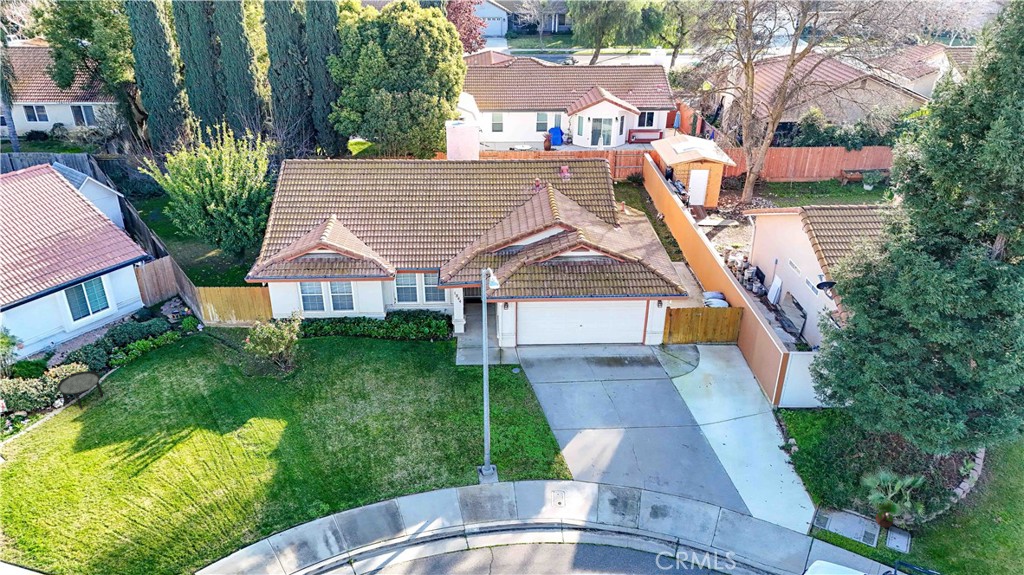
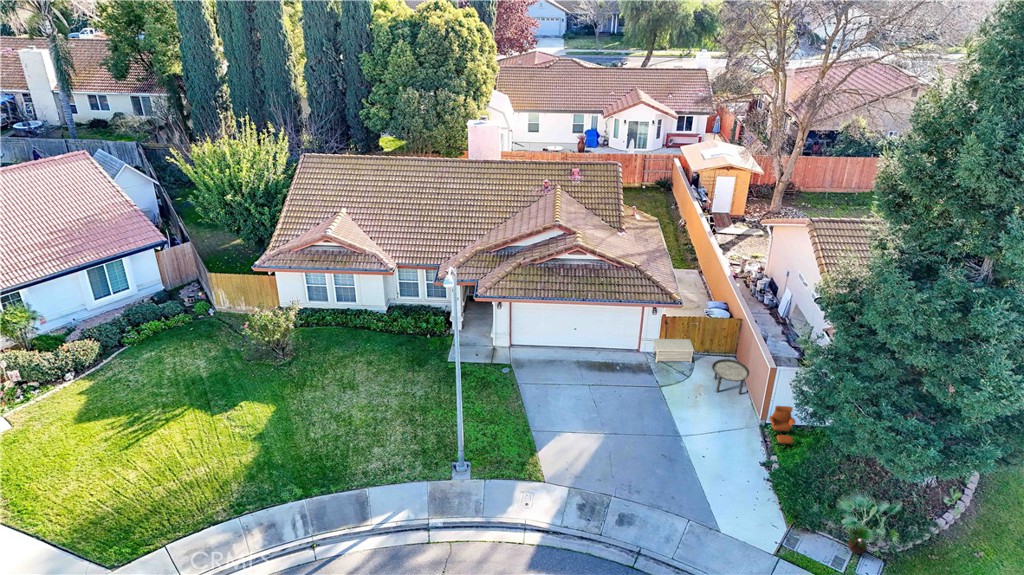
storage bench: none [658,330,700,355] -> present [653,339,694,363]
round table: present [57,371,103,410] -> present [712,359,749,394]
lounge chair: none [782,390,808,433] -> present [769,406,795,449]

